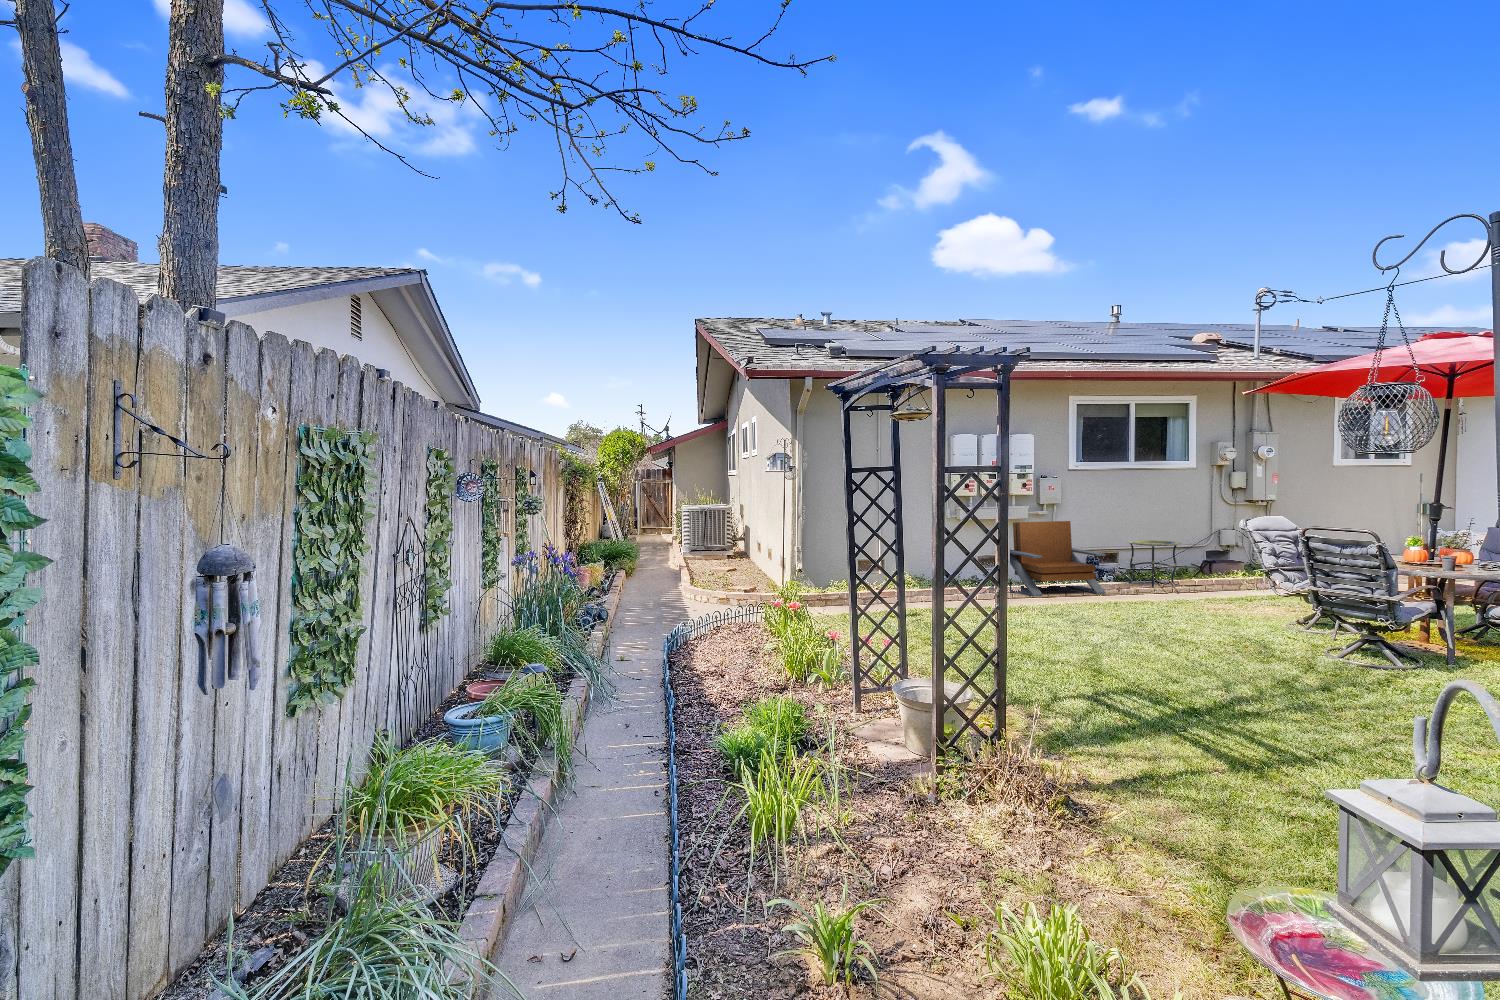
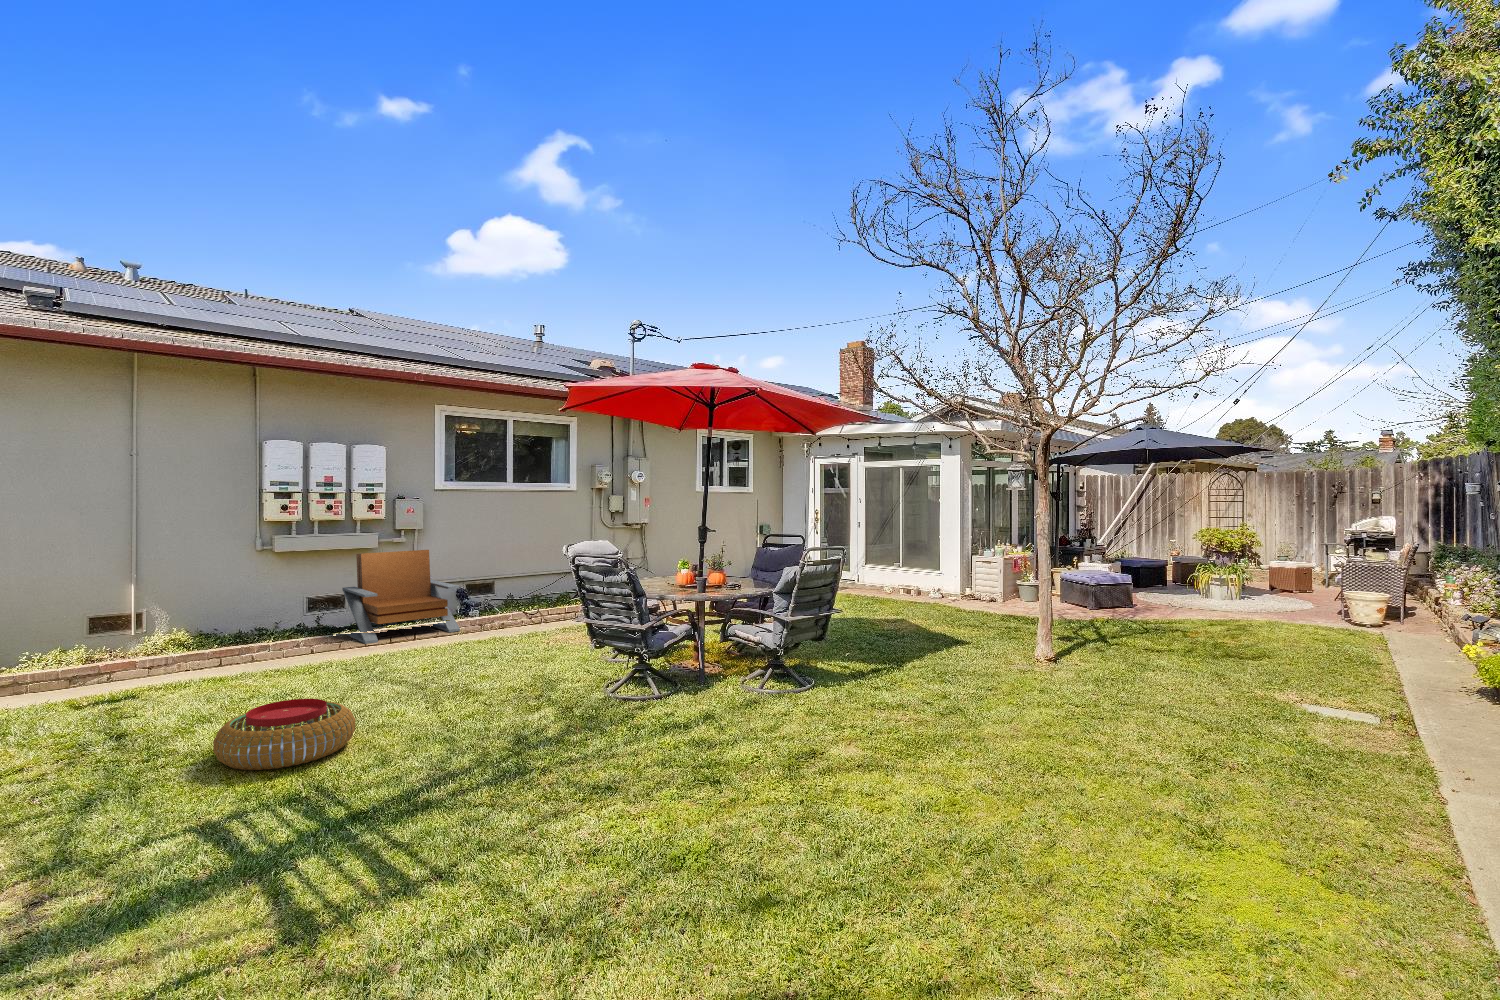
side table: present [1126,540,1182,587] -> none [500,566,553,617]
pouf: none [1034,628,1134,676] -> present [213,699,355,770]

